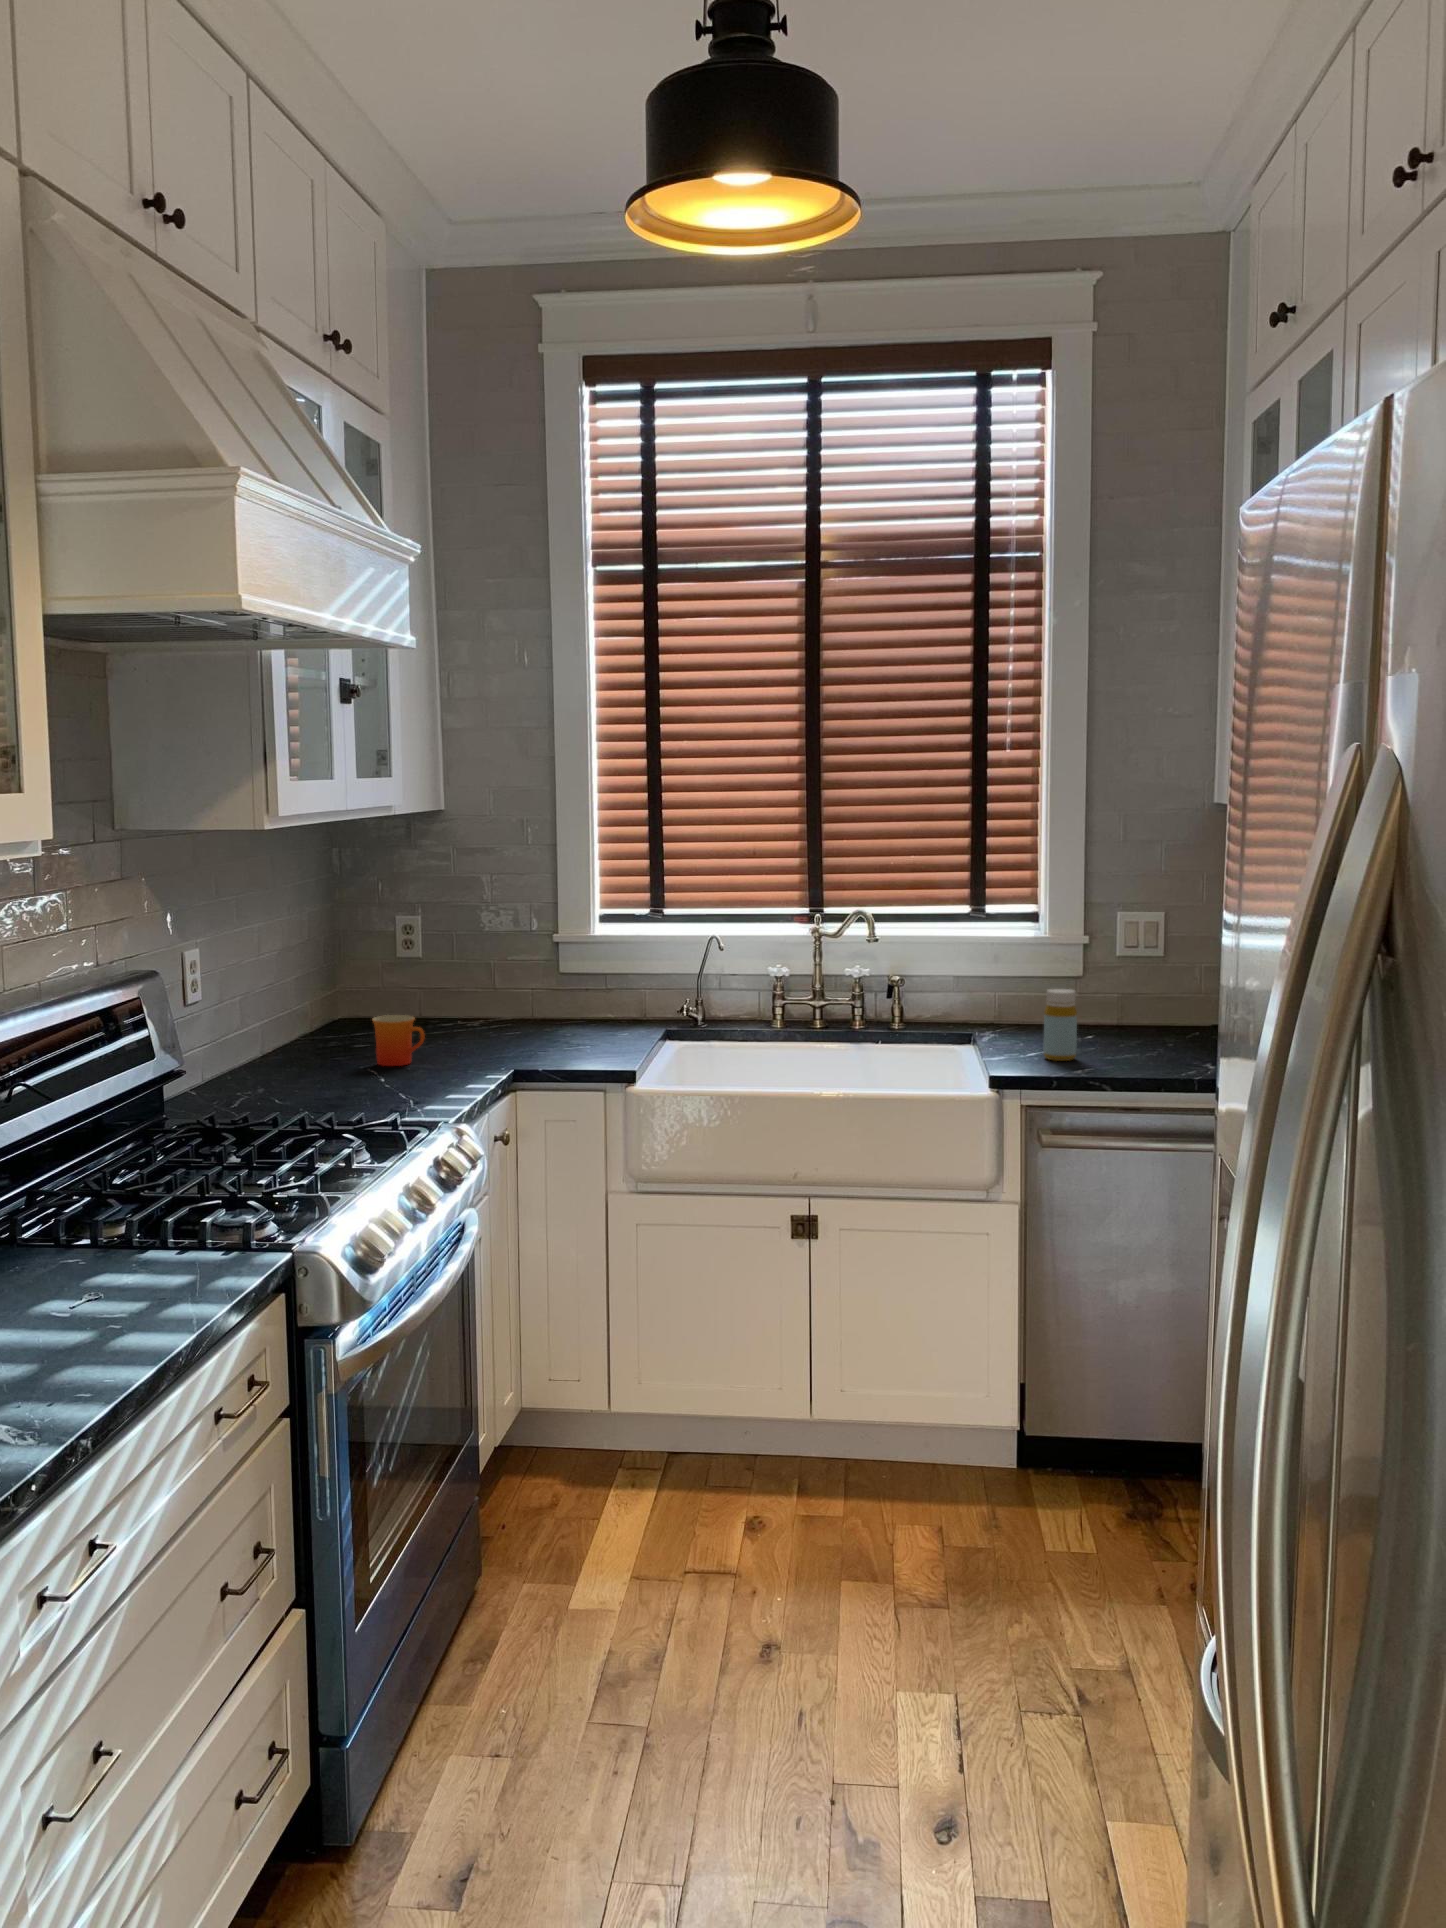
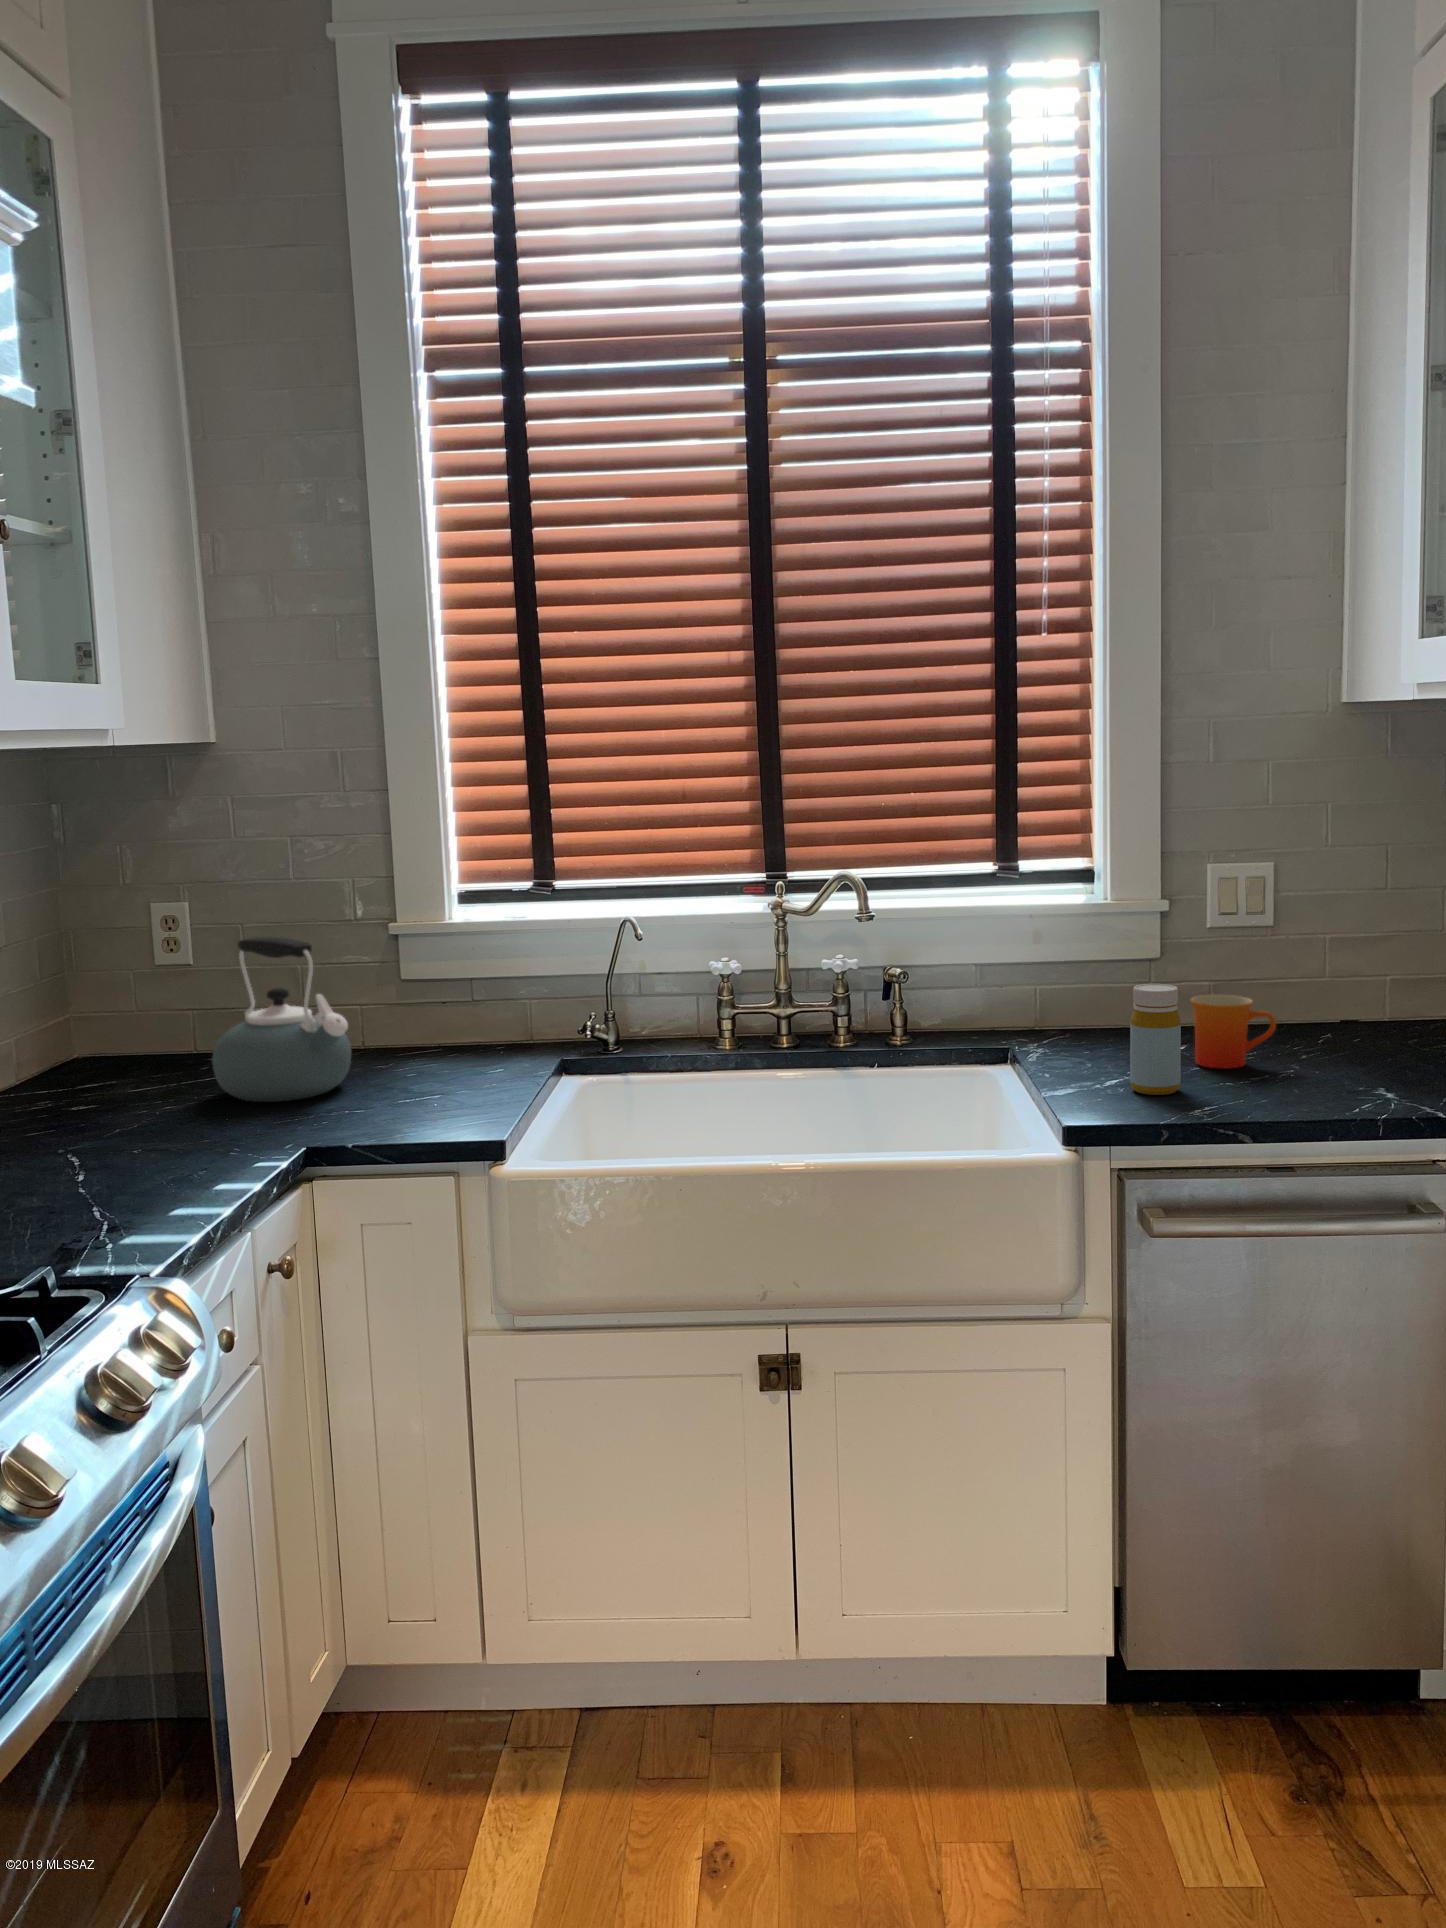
kettle: none [443,939,533,1046] -> present [212,937,351,1102]
mug: present [372,1015,425,1066] -> present [1191,995,1276,1069]

